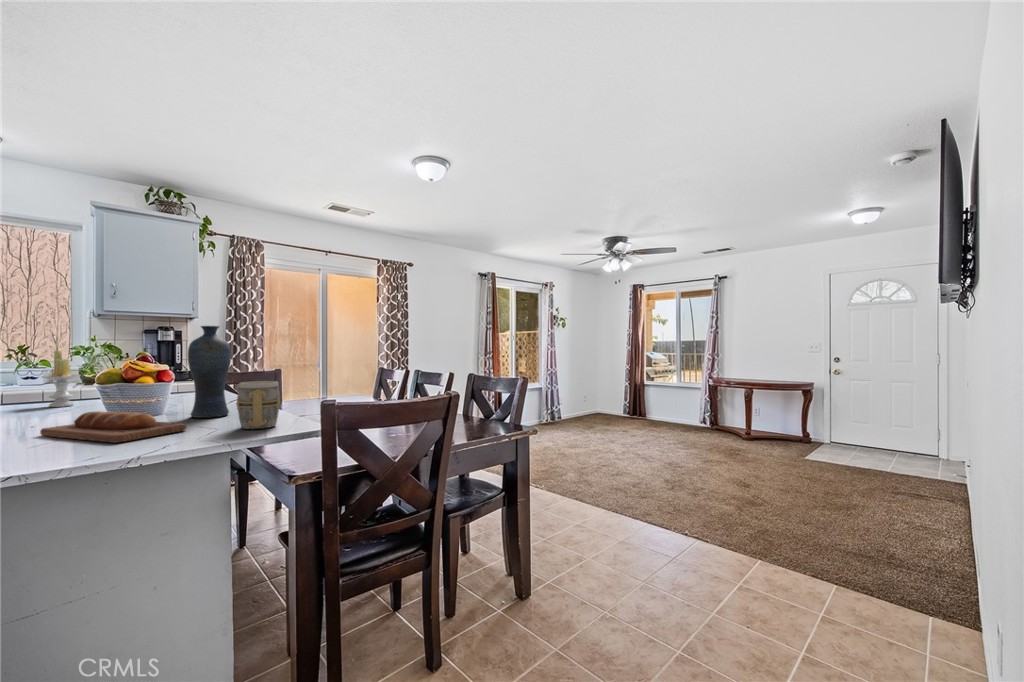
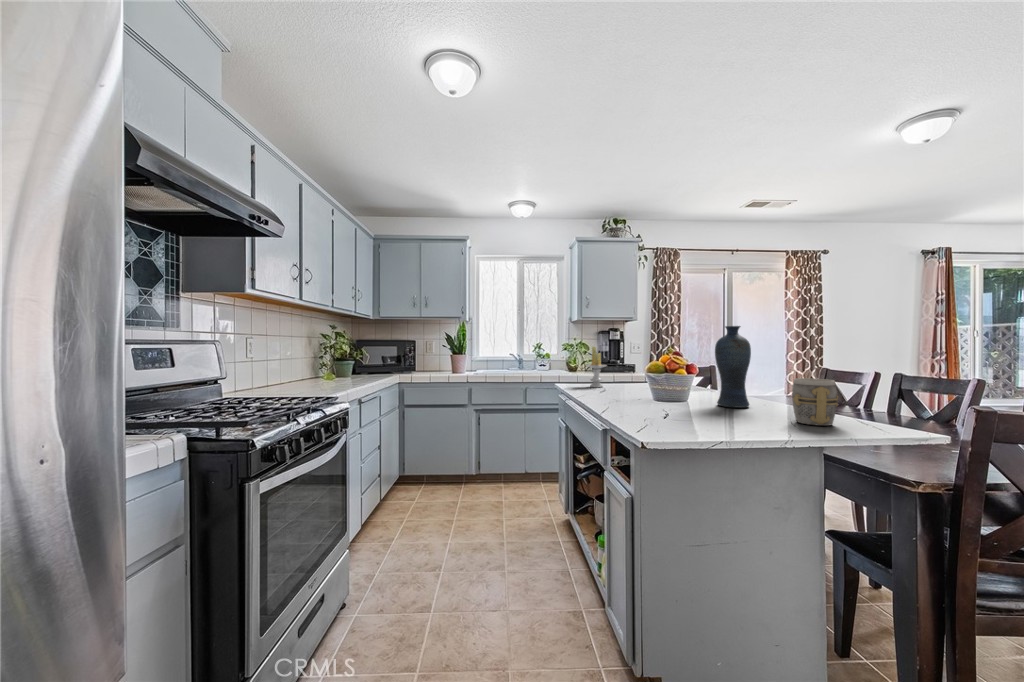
bread loaf: present [40,412,186,443] -> none [637,395,746,424]

